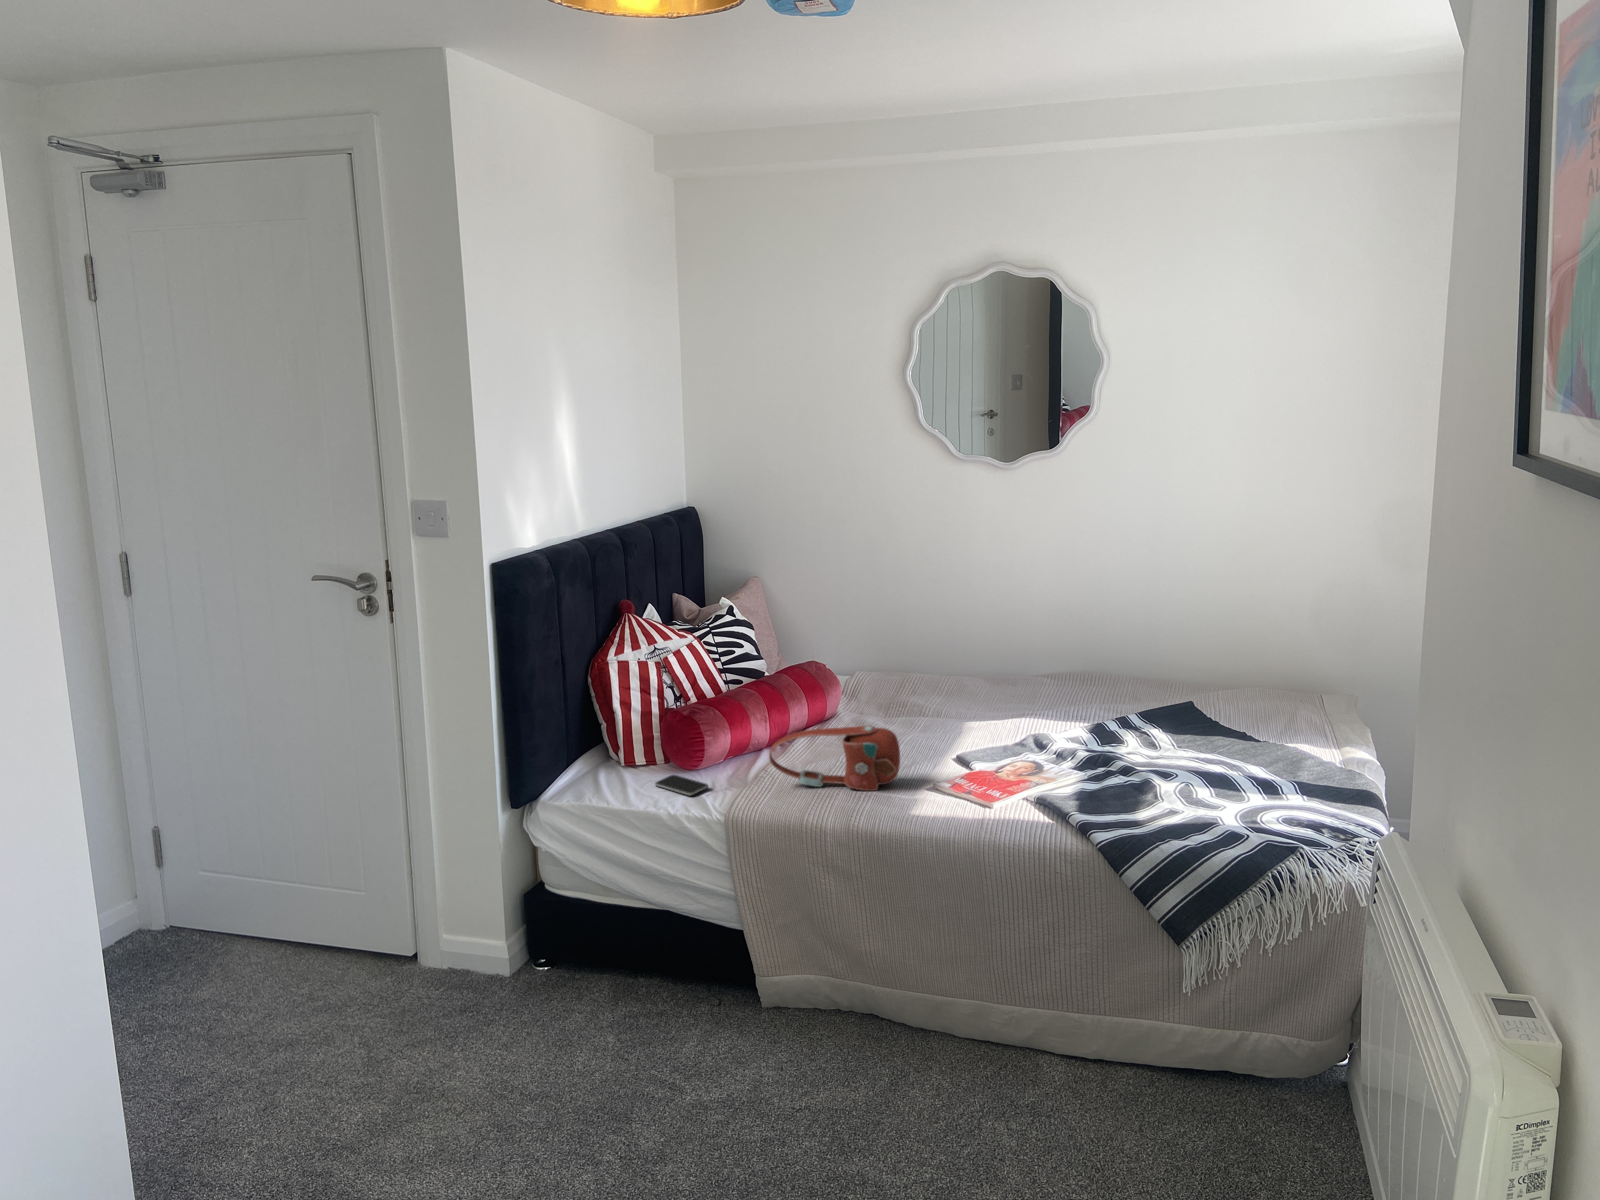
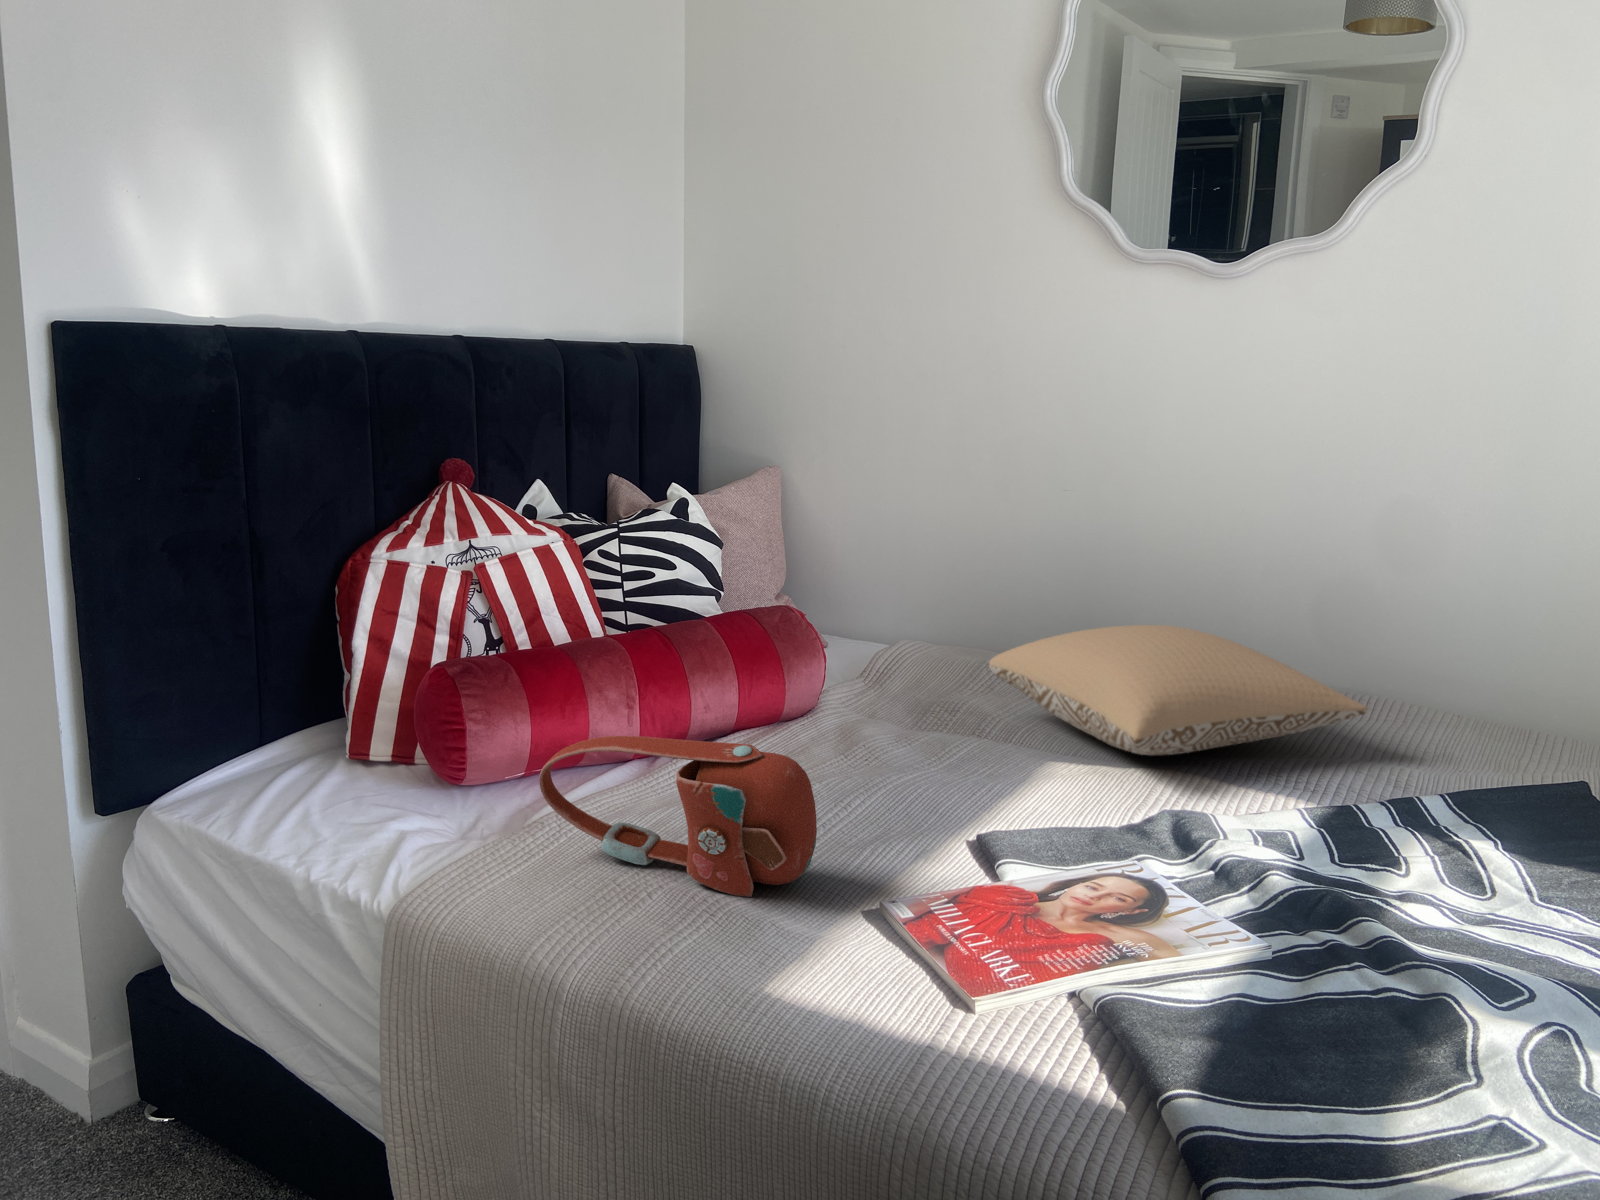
pillow: none [919,649,1101,713] -> present [989,625,1368,755]
smartphone: present [655,775,708,795] -> none [348,789,433,841]

